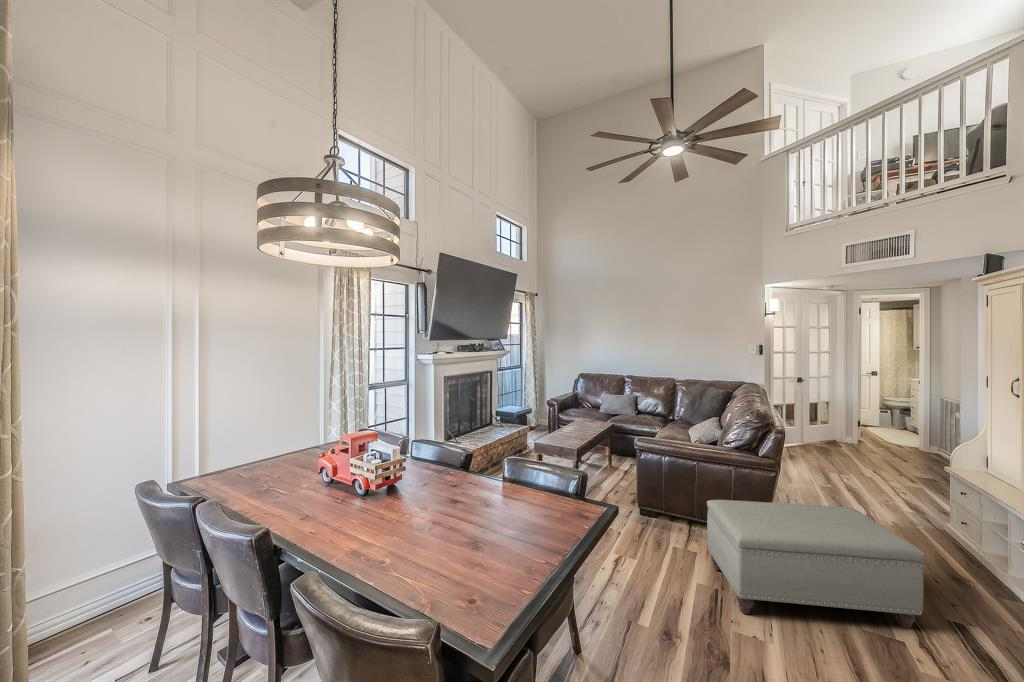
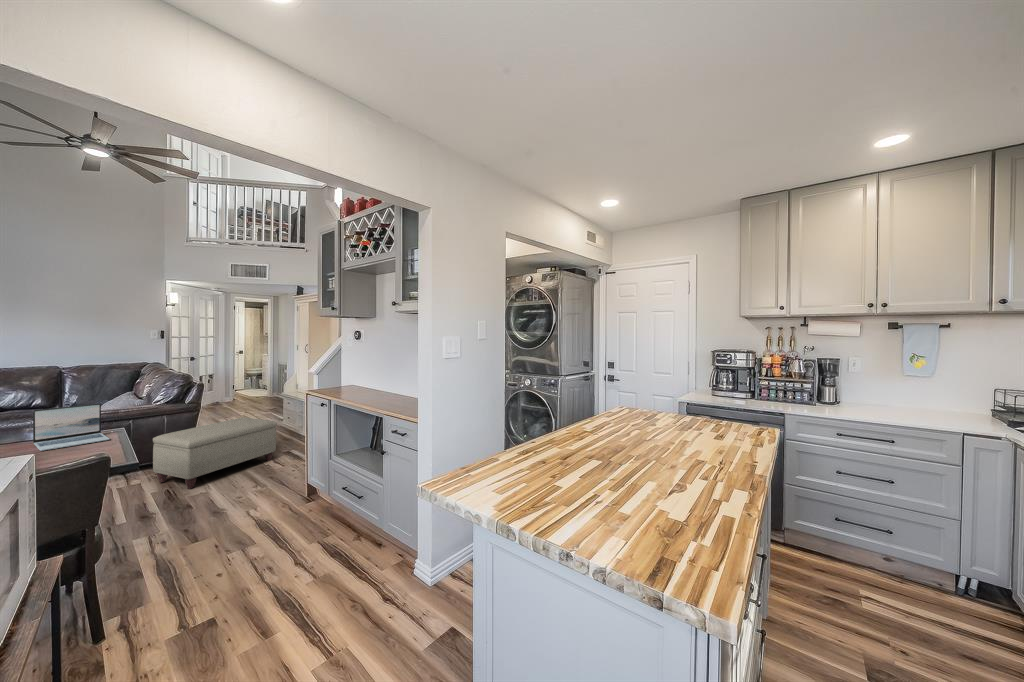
laptop: none [509,458,584,533] -> present [33,404,109,451]

